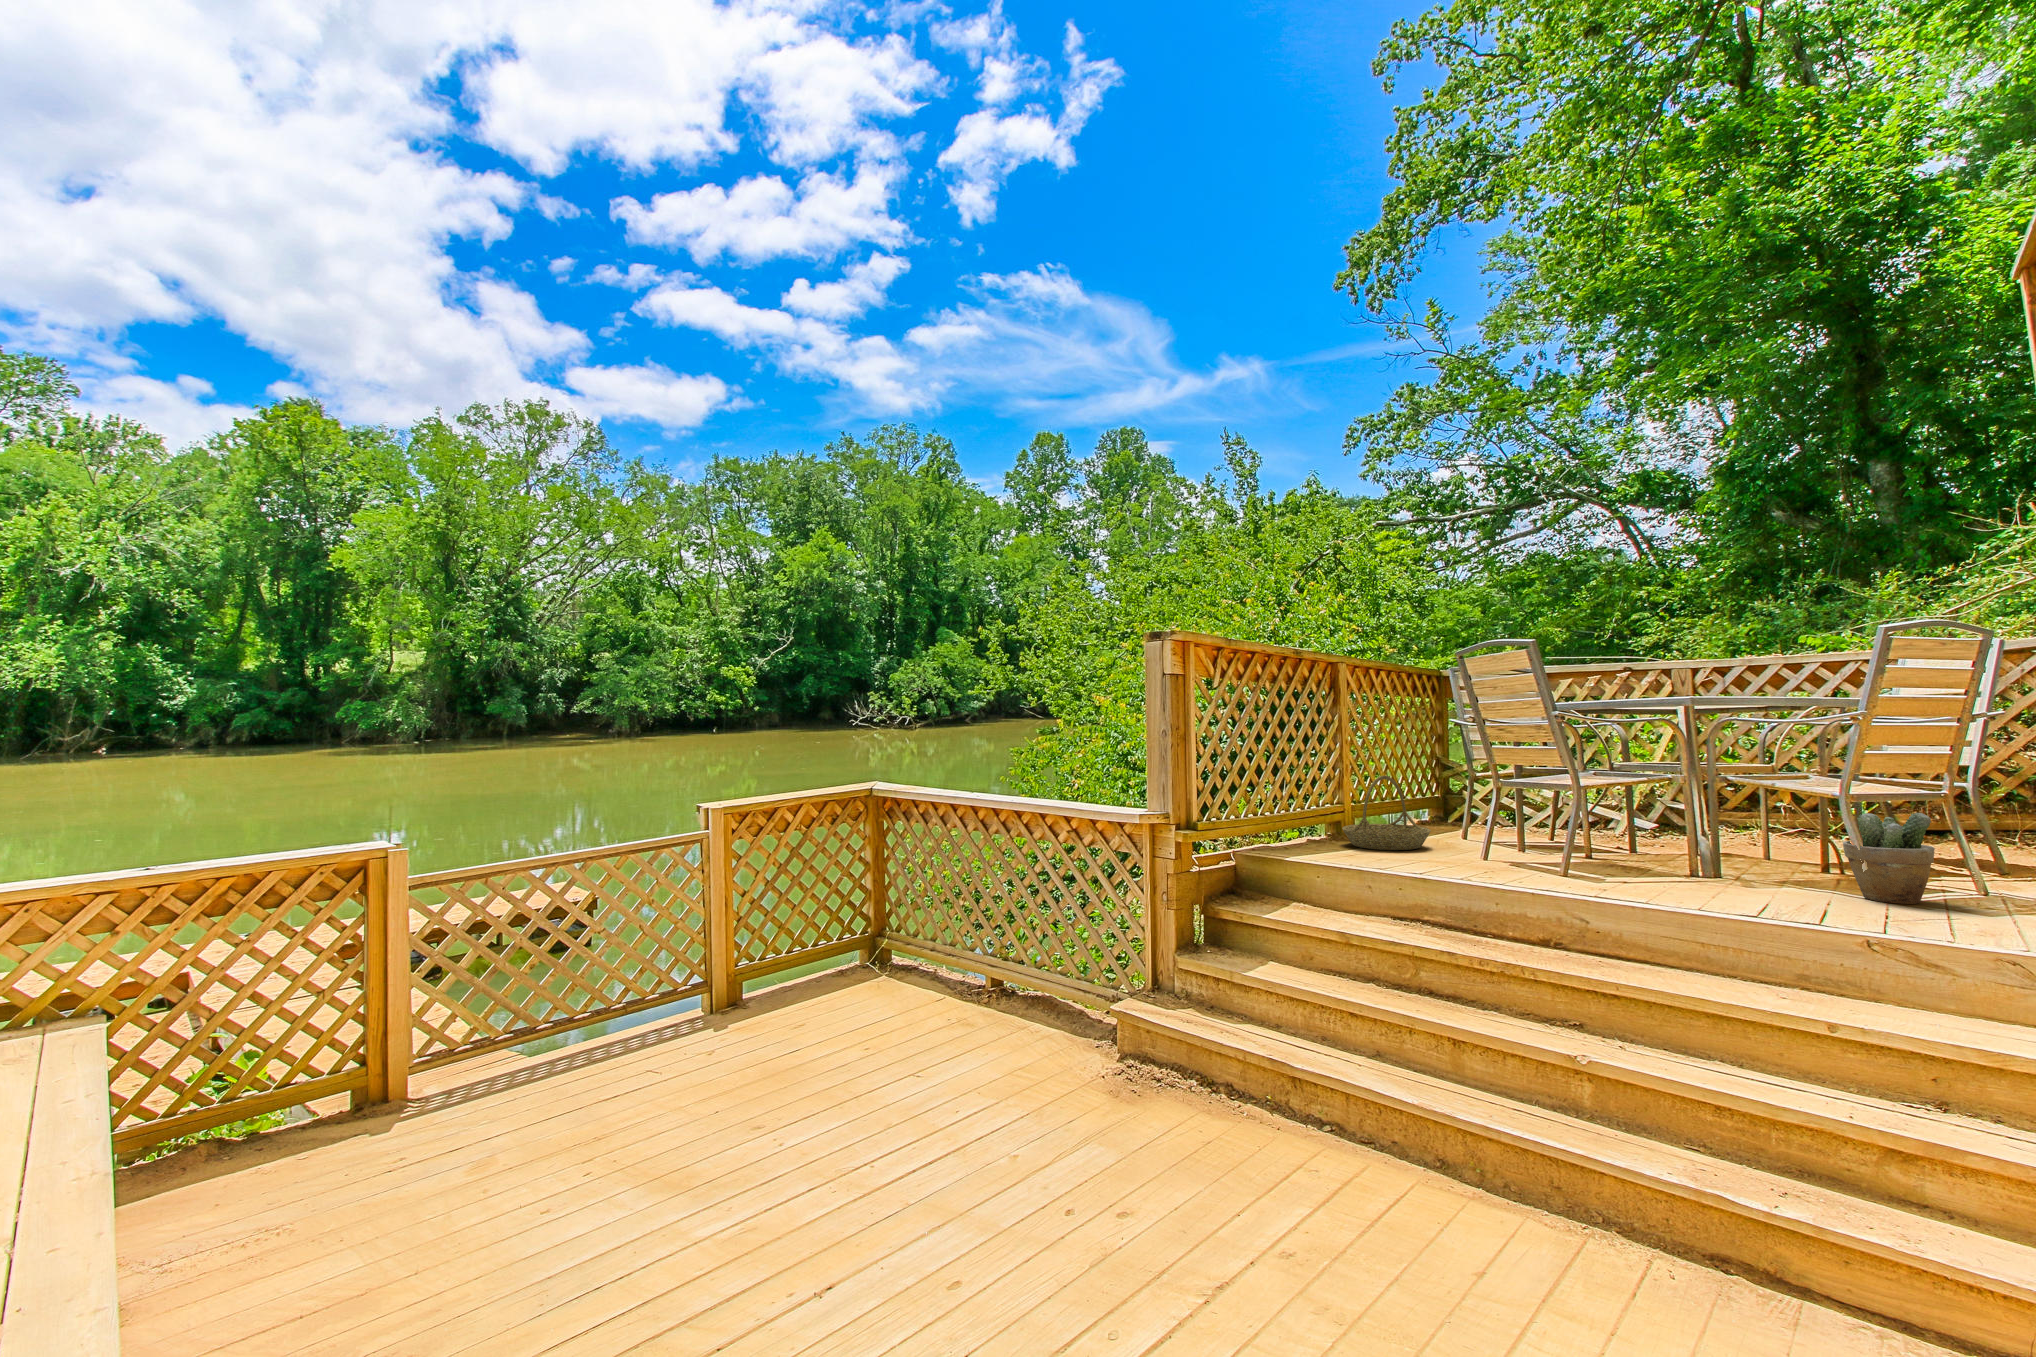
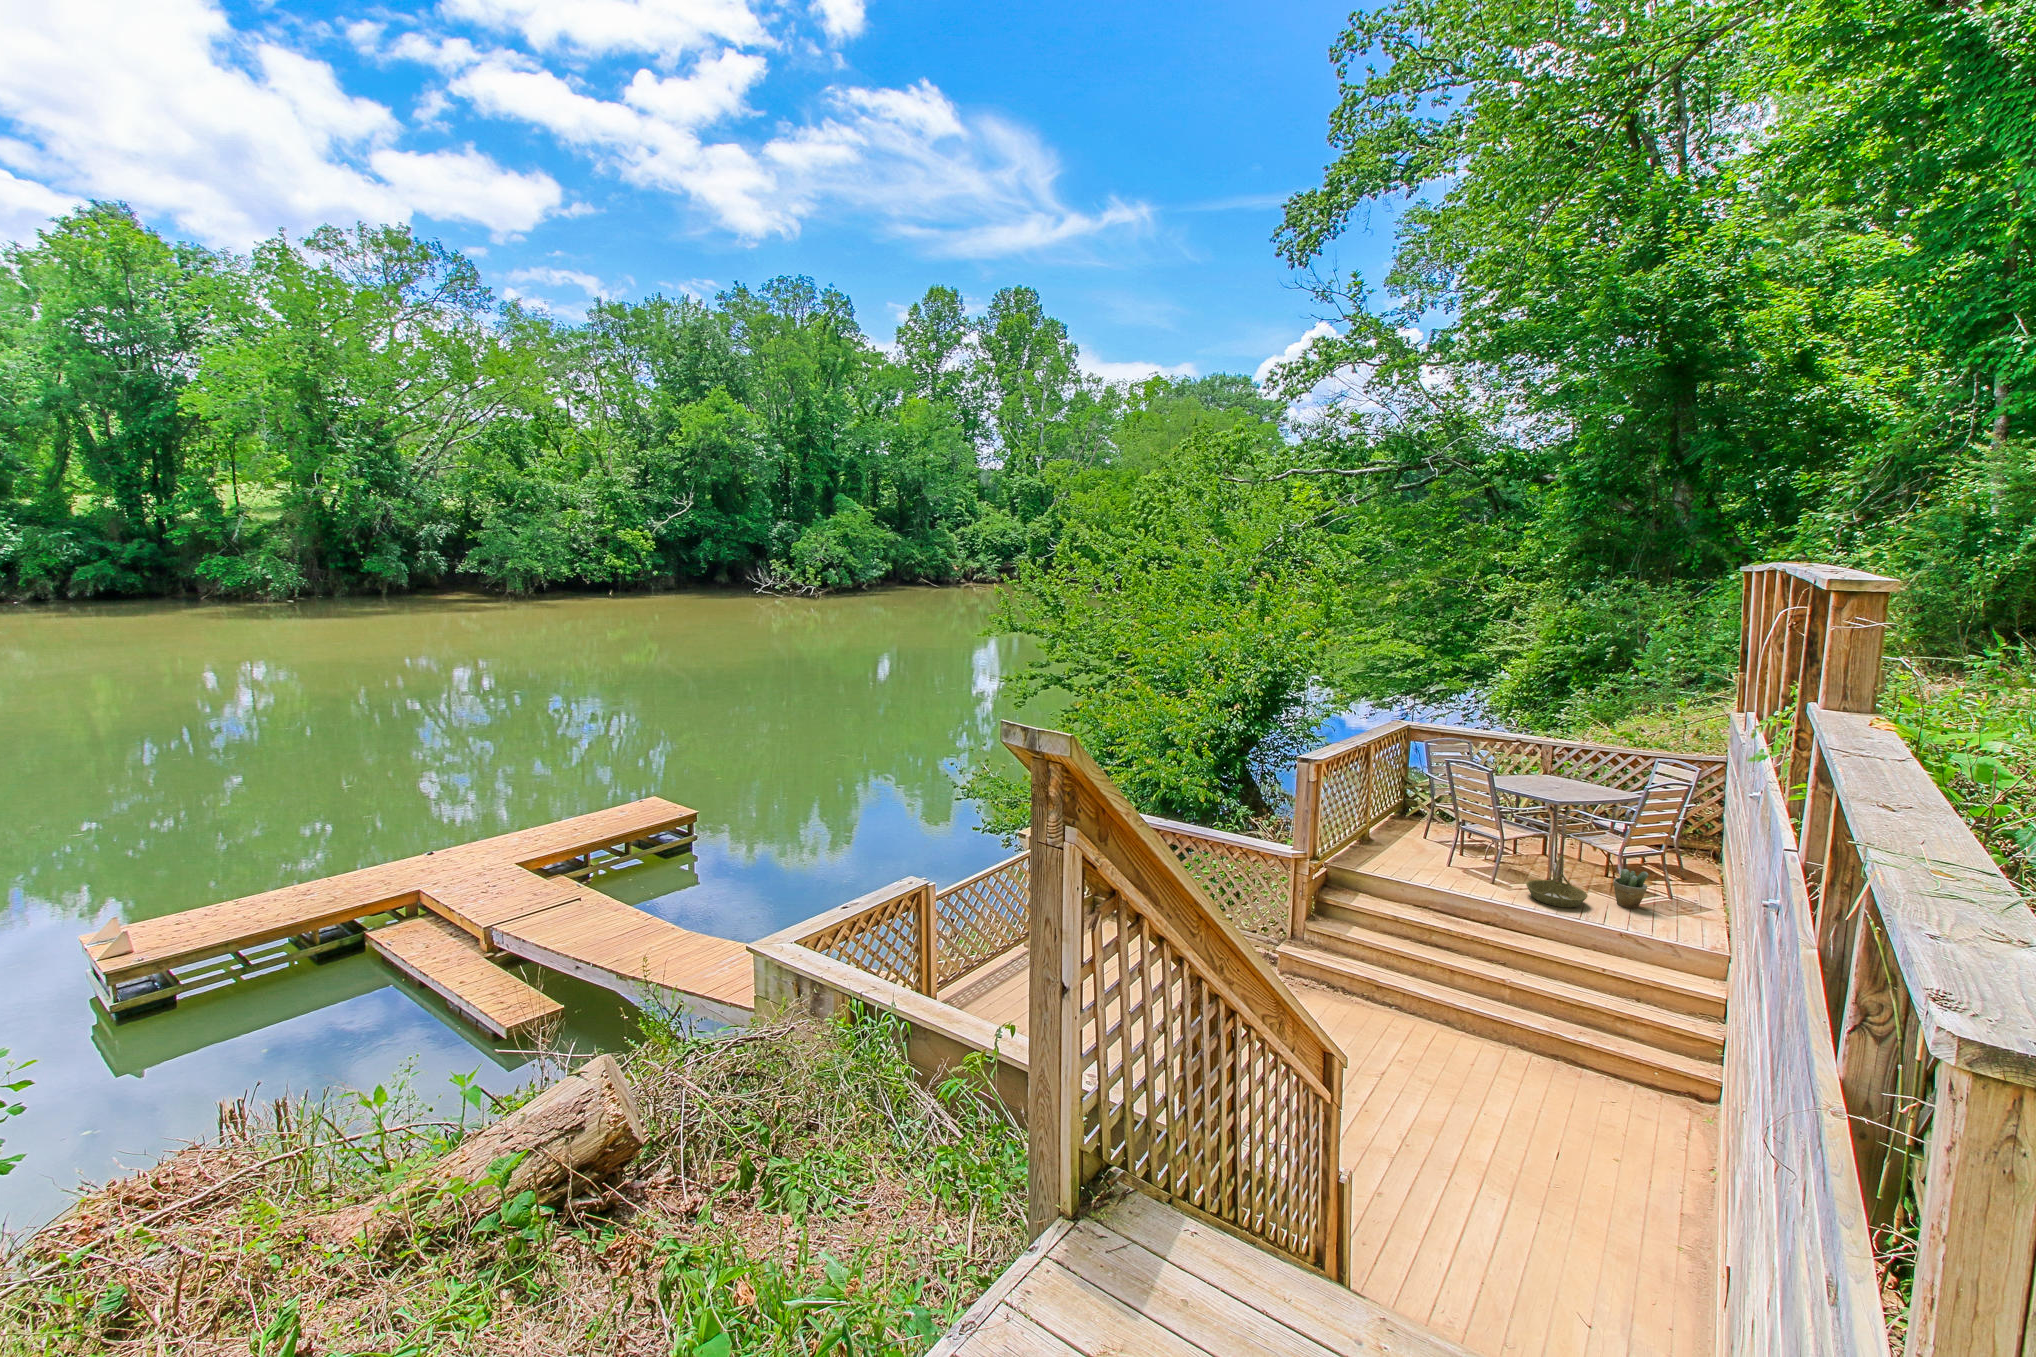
basket: present [1342,776,1431,850] -> present [1526,856,1588,908]

